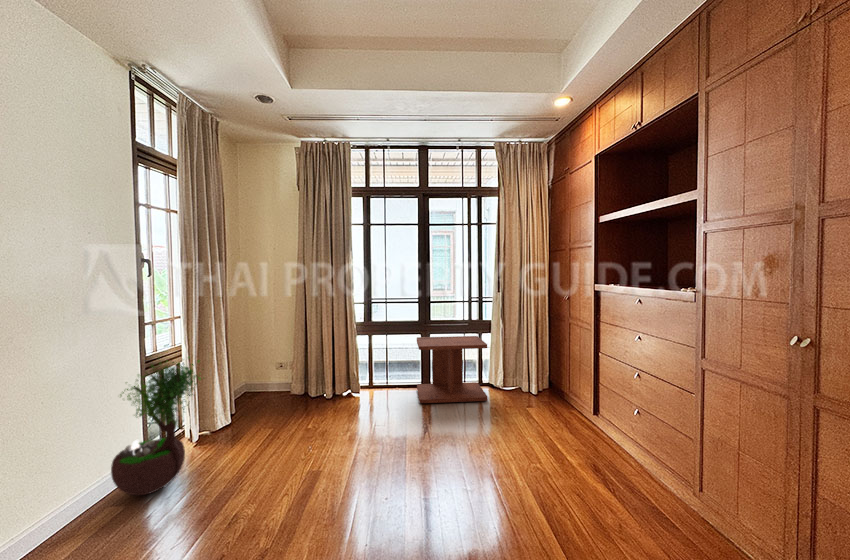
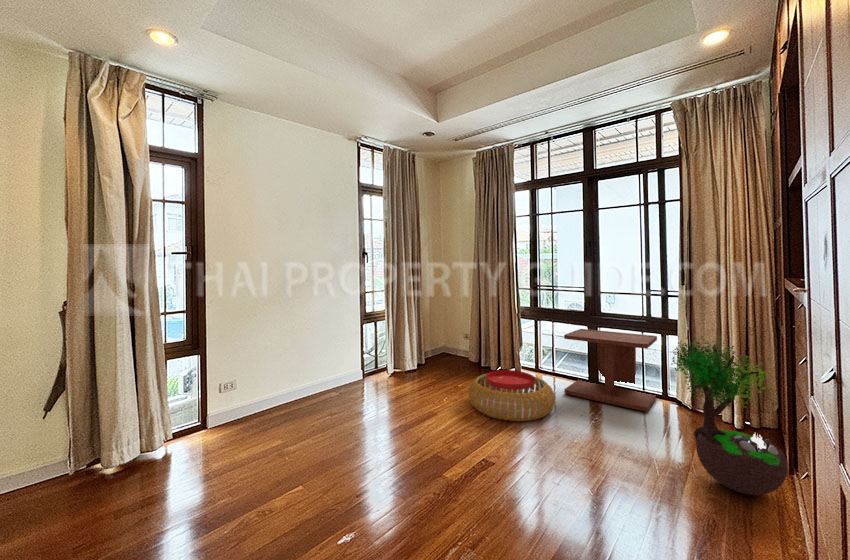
potted tree: present [111,360,201,495] -> present [671,329,788,495]
pouf: none [348,392,440,451] -> present [468,370,555,421]

